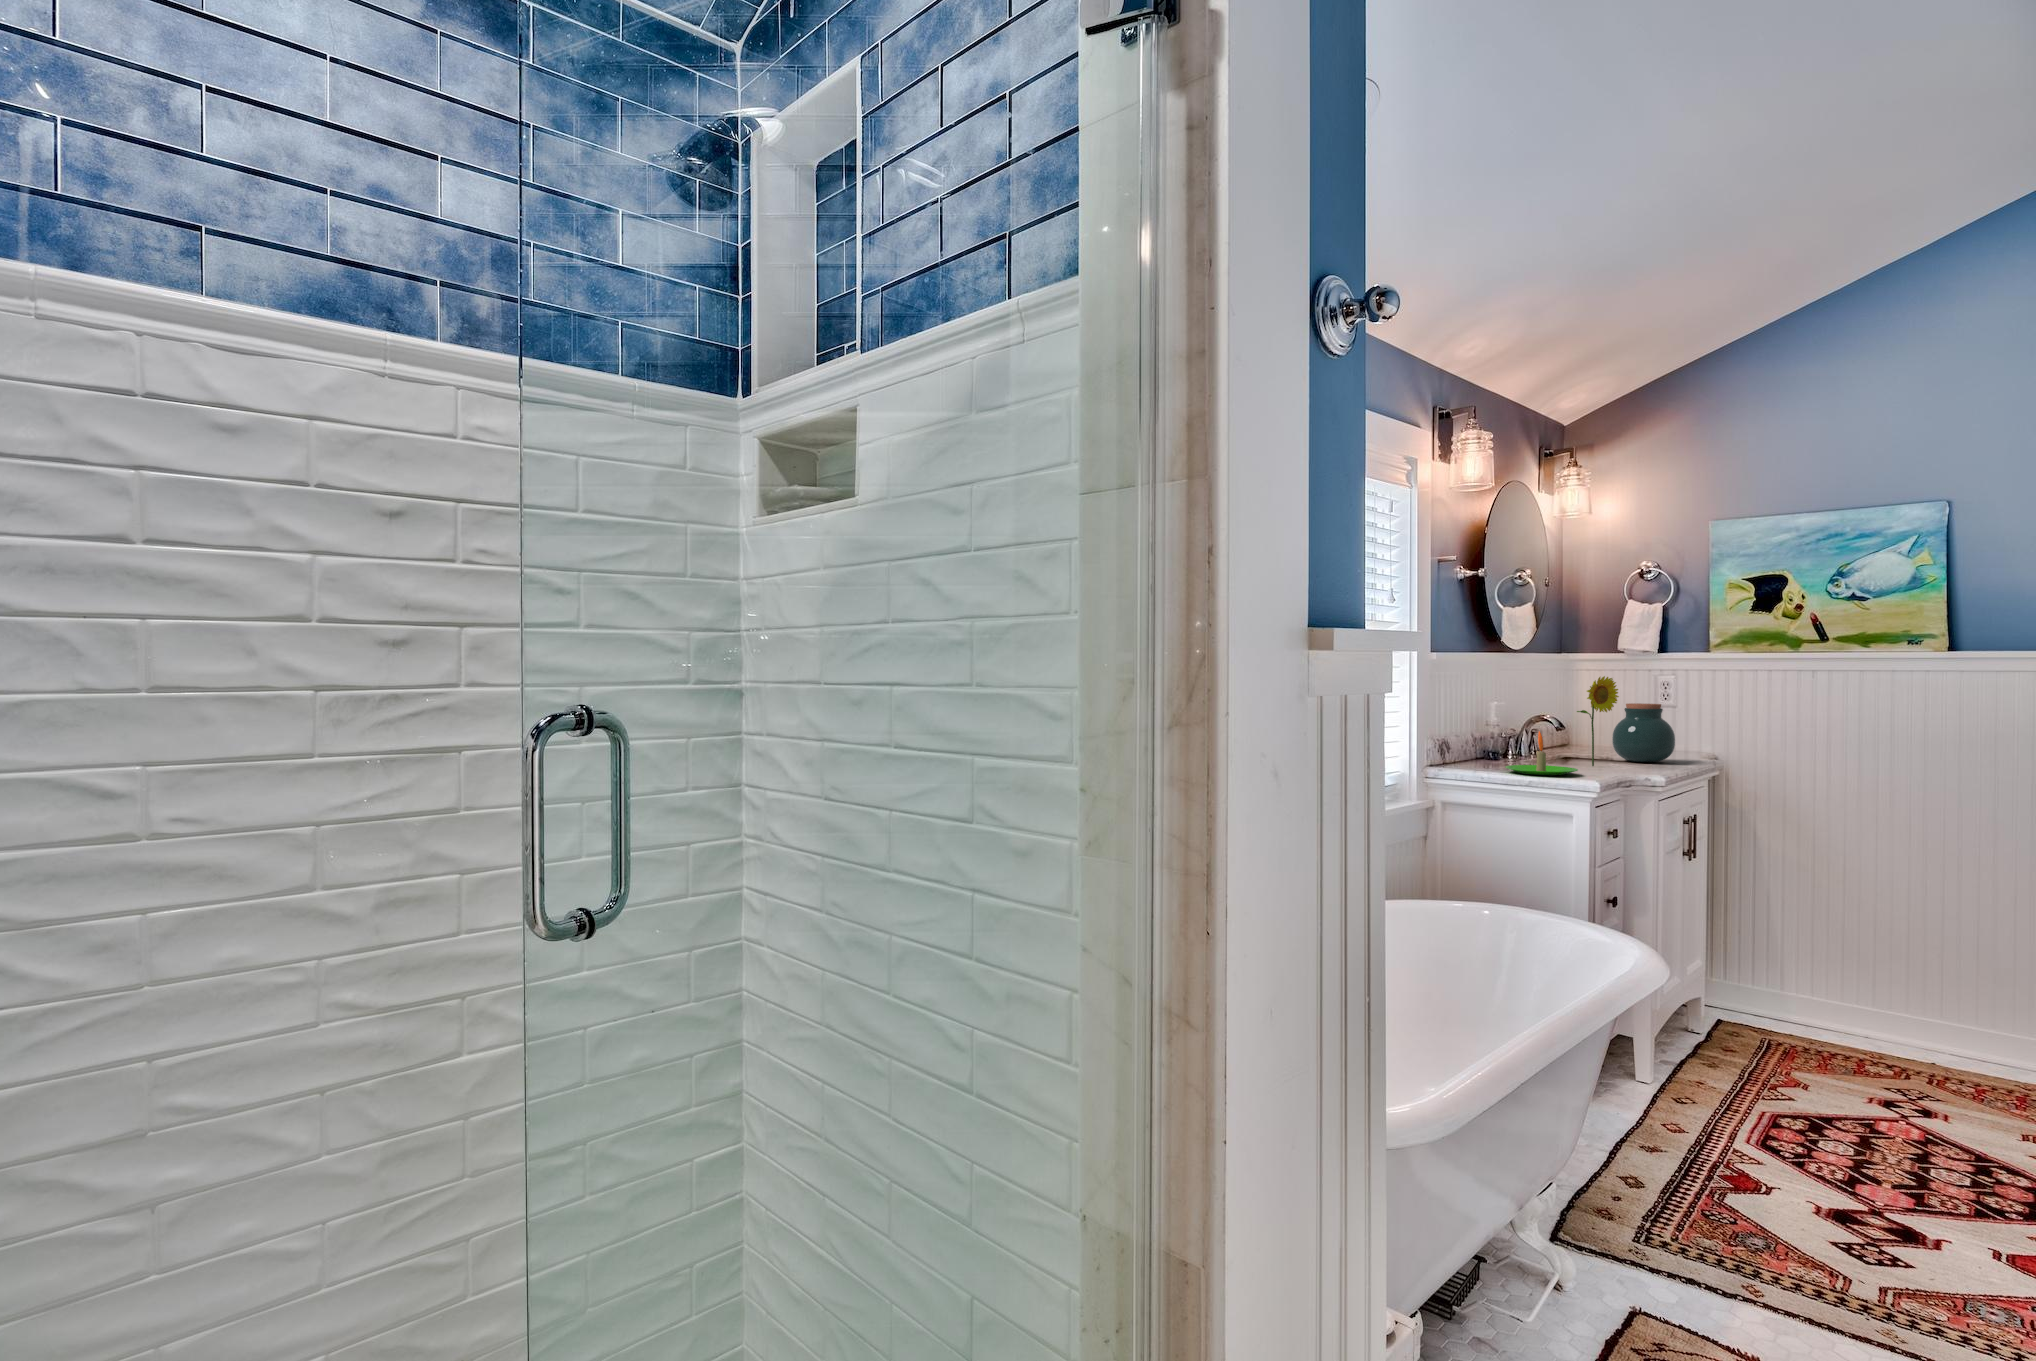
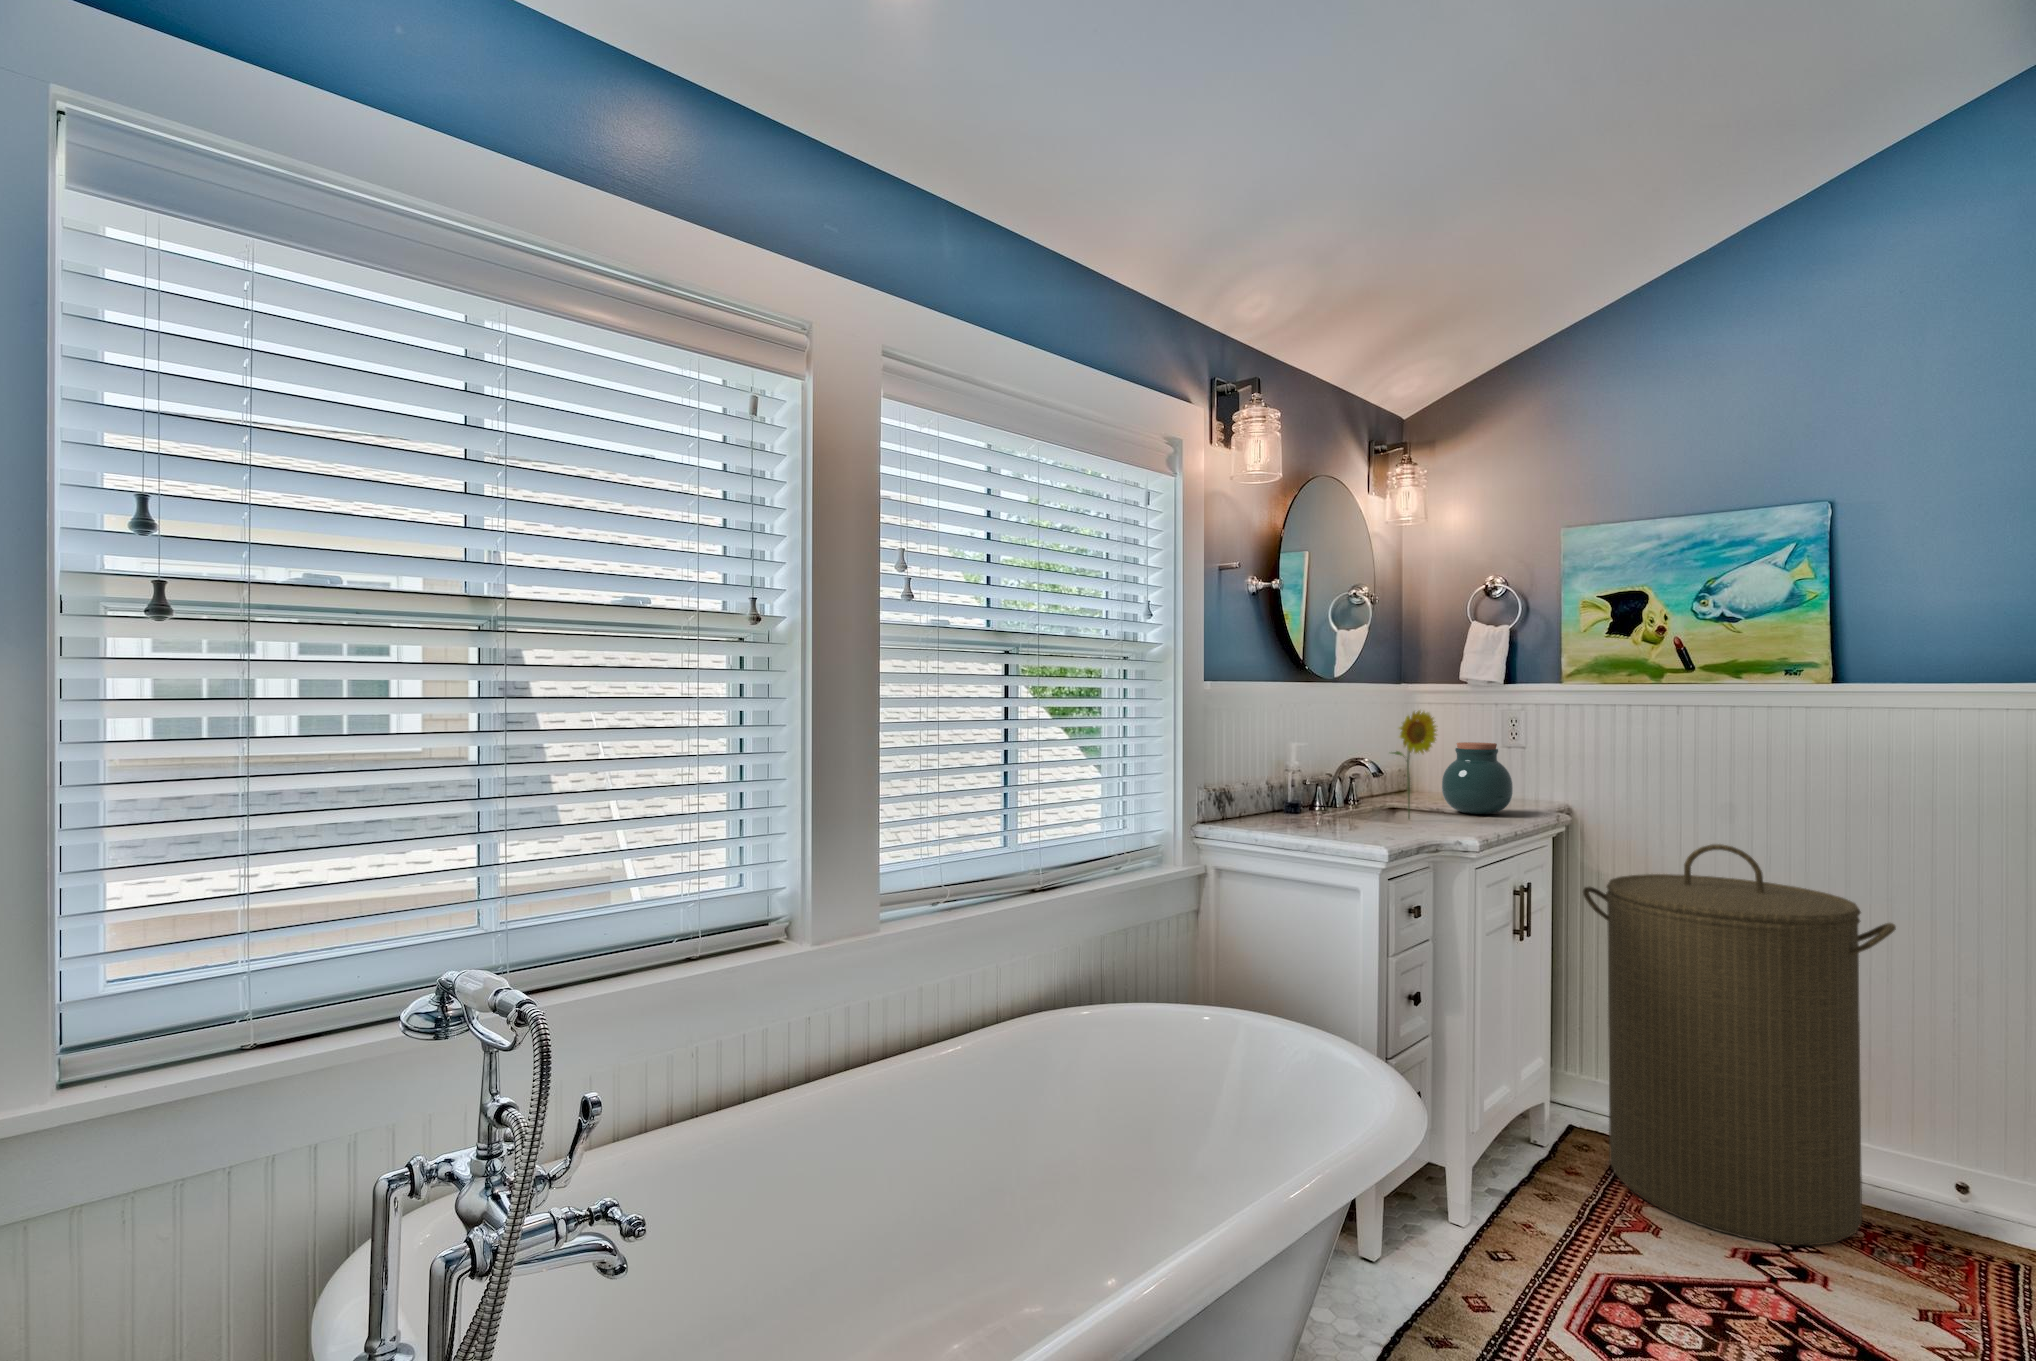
candle: present [1506,731,1578,775] -> none [1291,778,1376,835]
laundry hamper: none [1735,784,2006,1096] -> present [1583,844,1896,1246]

